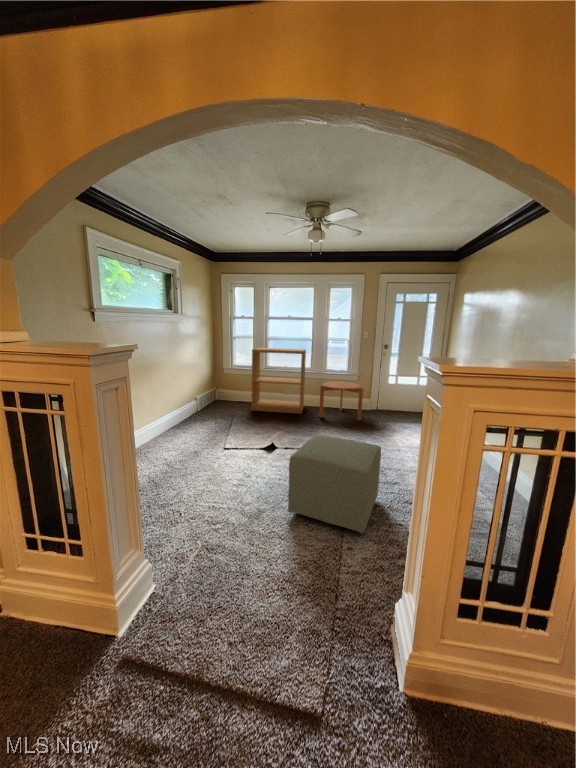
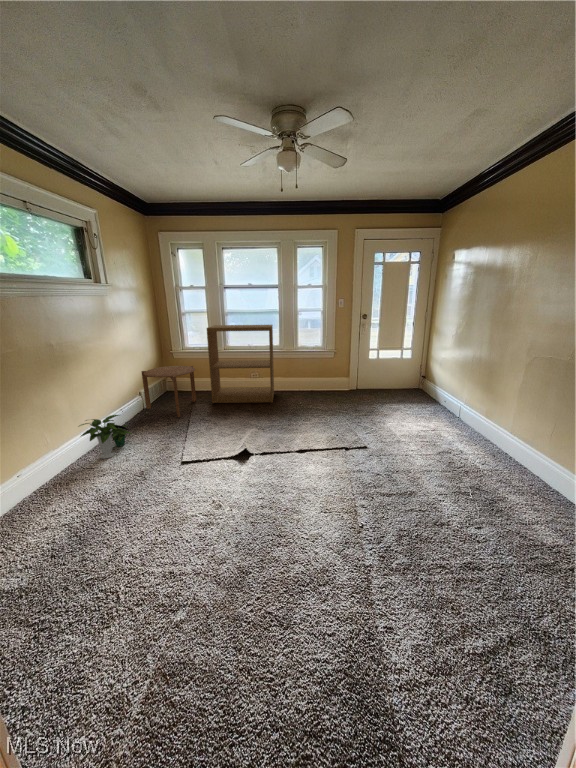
side table: present [319,381,363,421] -> present [142,366,196,417]
potted plant: none [154,409,190,440] -> present [80,415,131,459]
ottoman: present [288,435,381,533] -> none [283,445,411,596]

